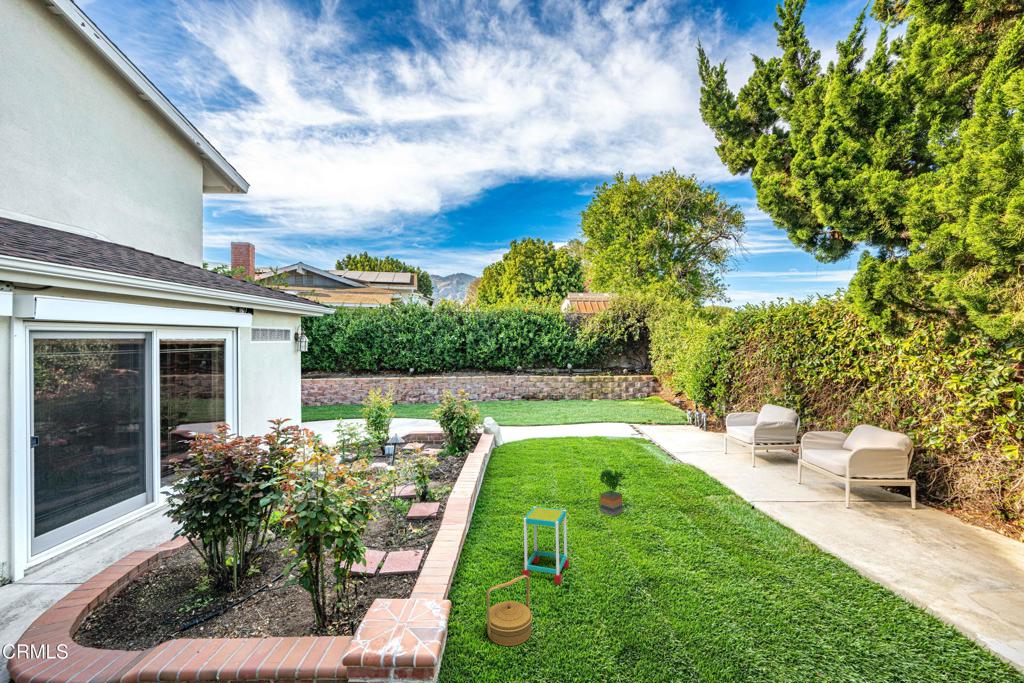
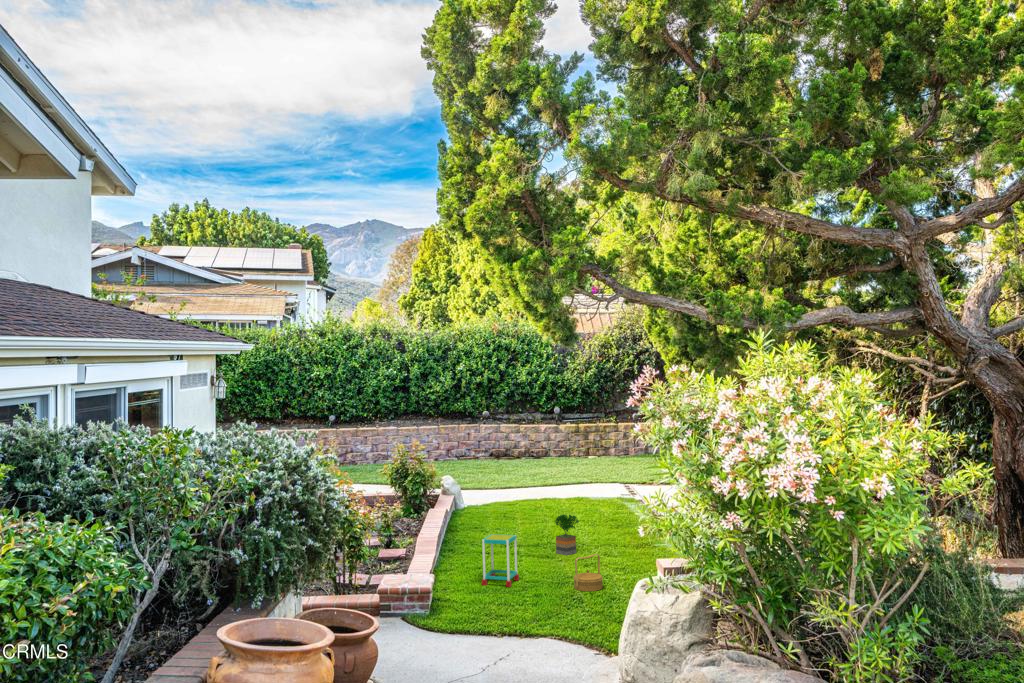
basket: present [486,575,532,646] -> present [574,554,603,591]

